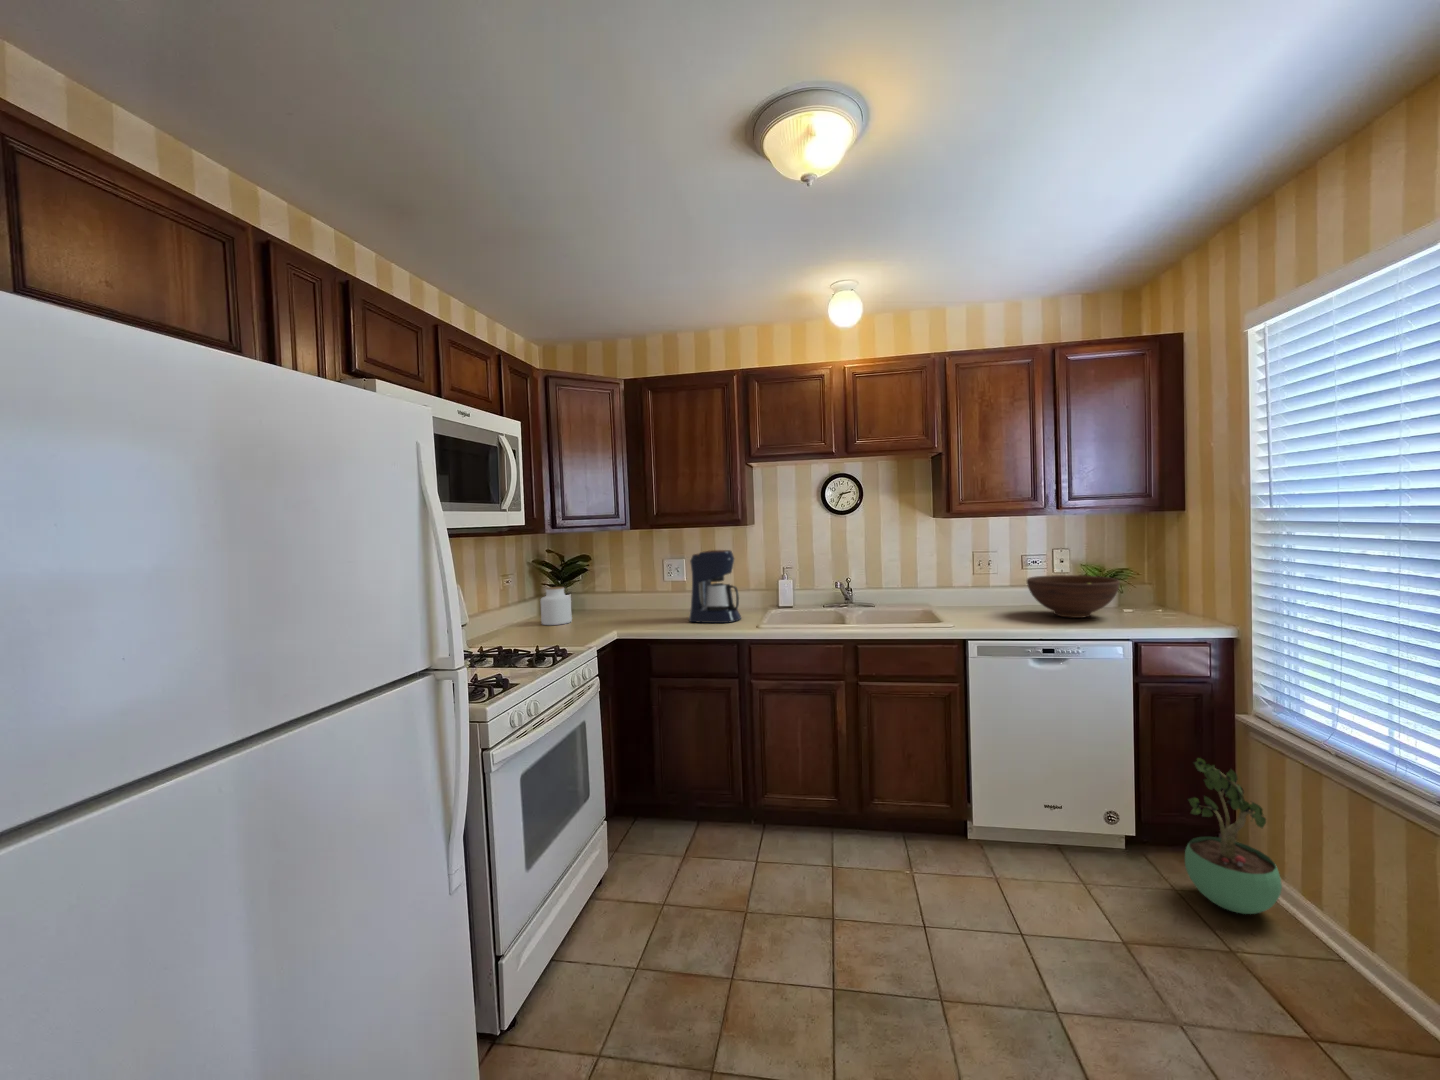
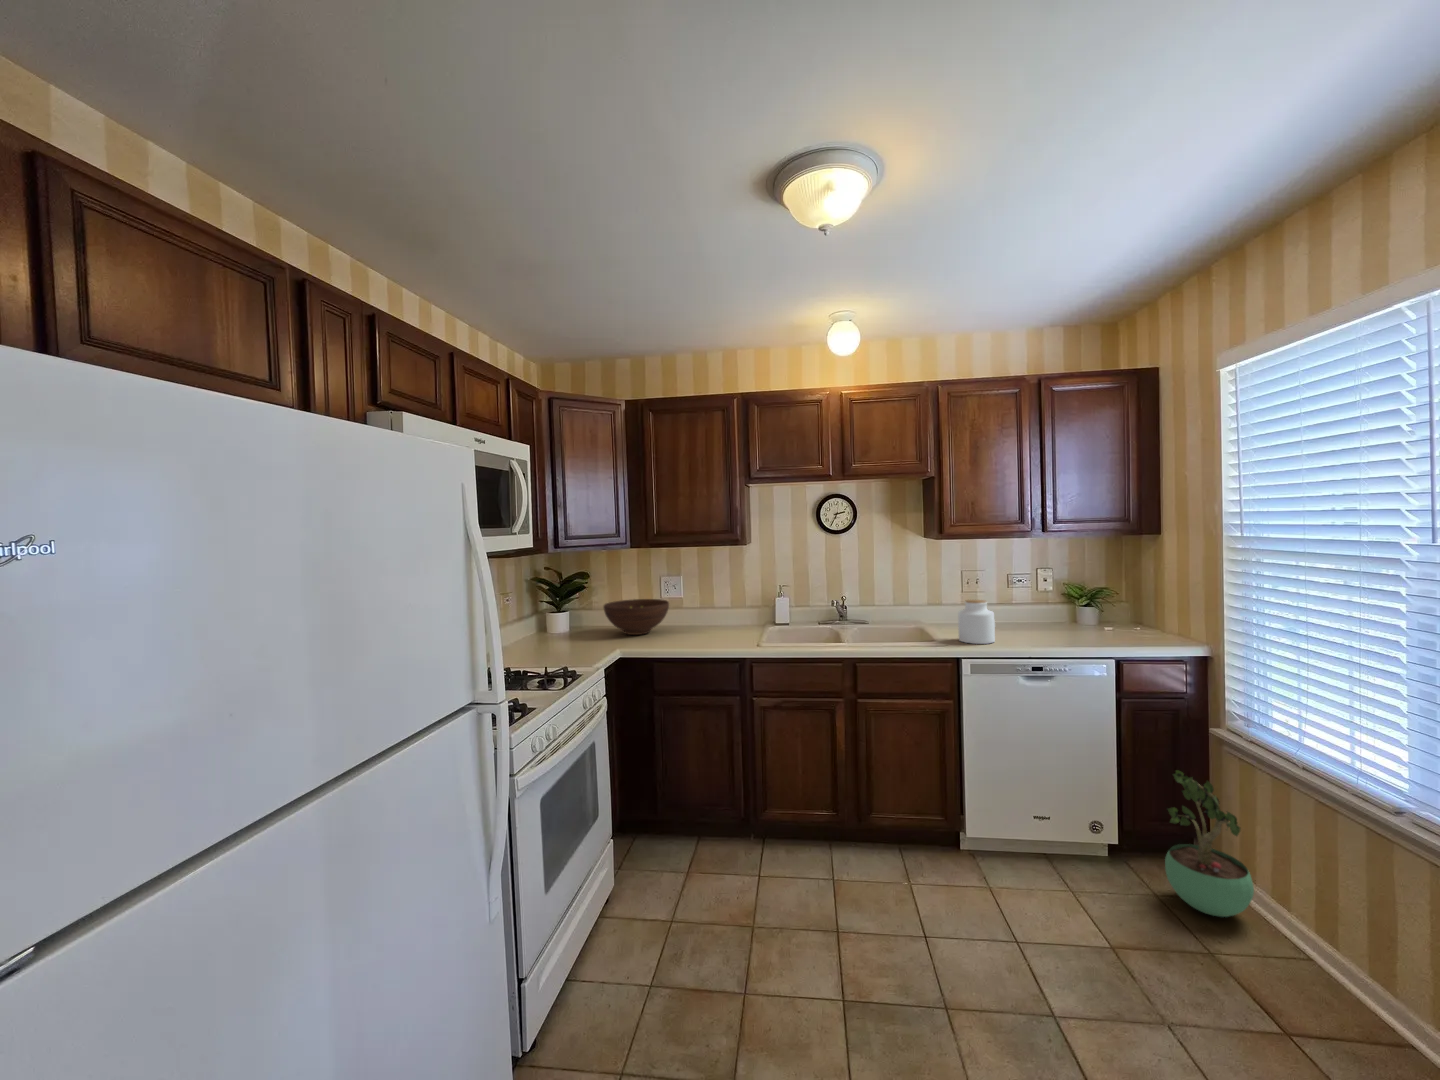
coffee maker: present [689,550,741,623] -> none [689,569,740,641]
fruit bowl: present [1027,575,1120,618] -> present [604,599,669,635]
jar: present [540,587,572,625] -> present [958,600,995,644]

